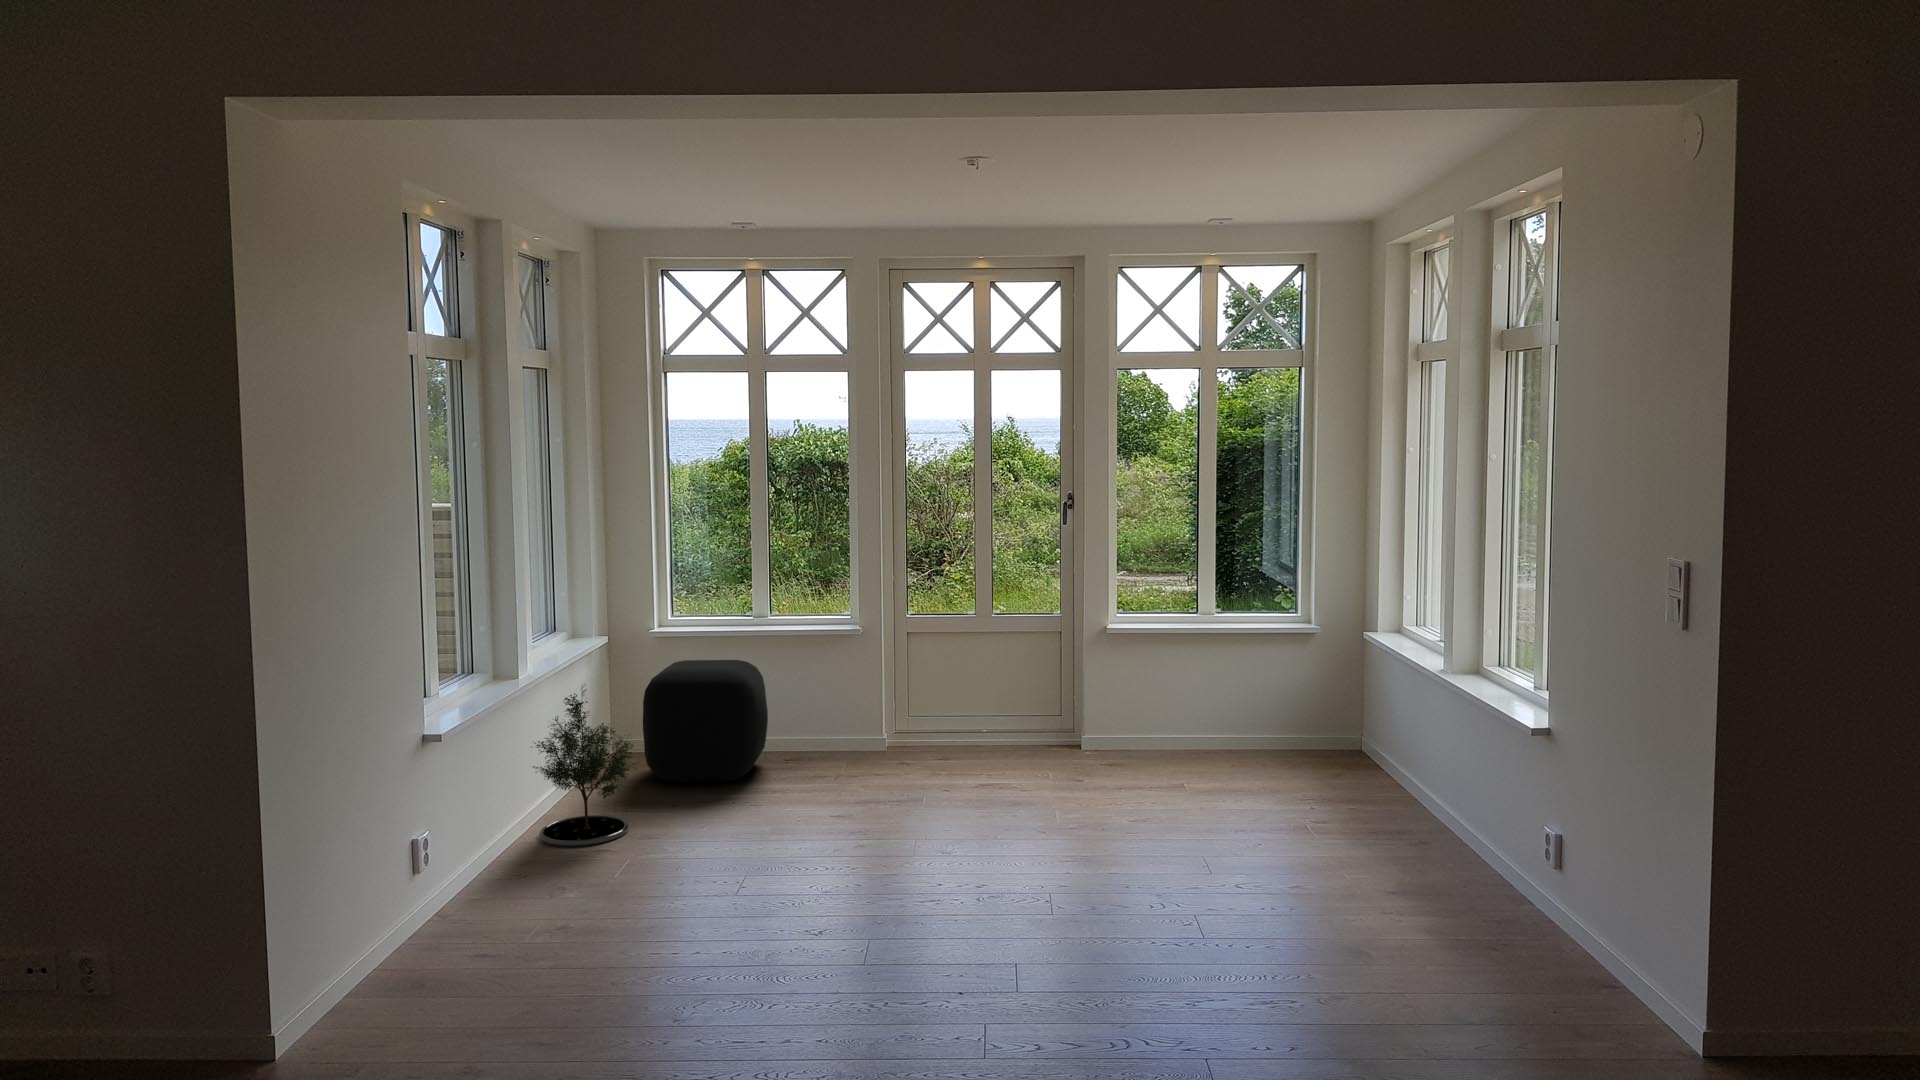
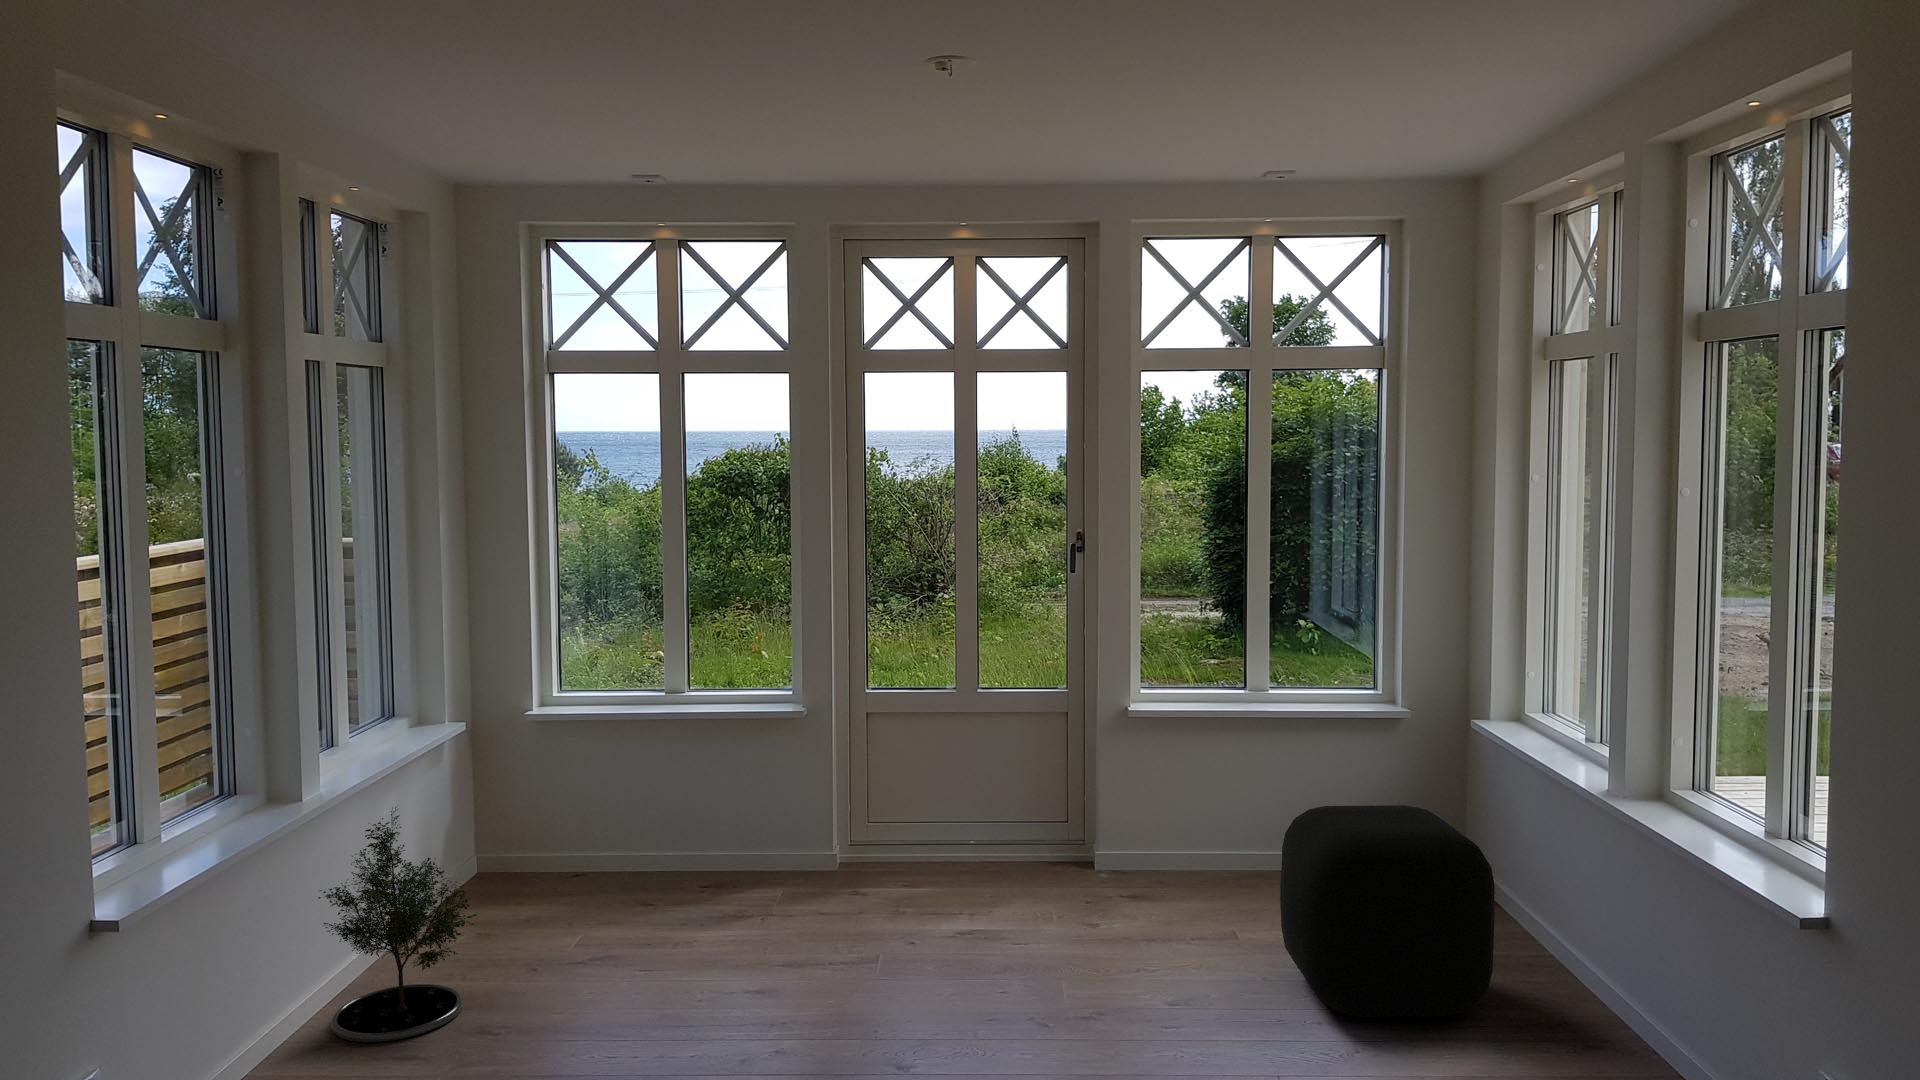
ottoman: present [643,660,768,782] -> present [1280,805,1495,1017]

